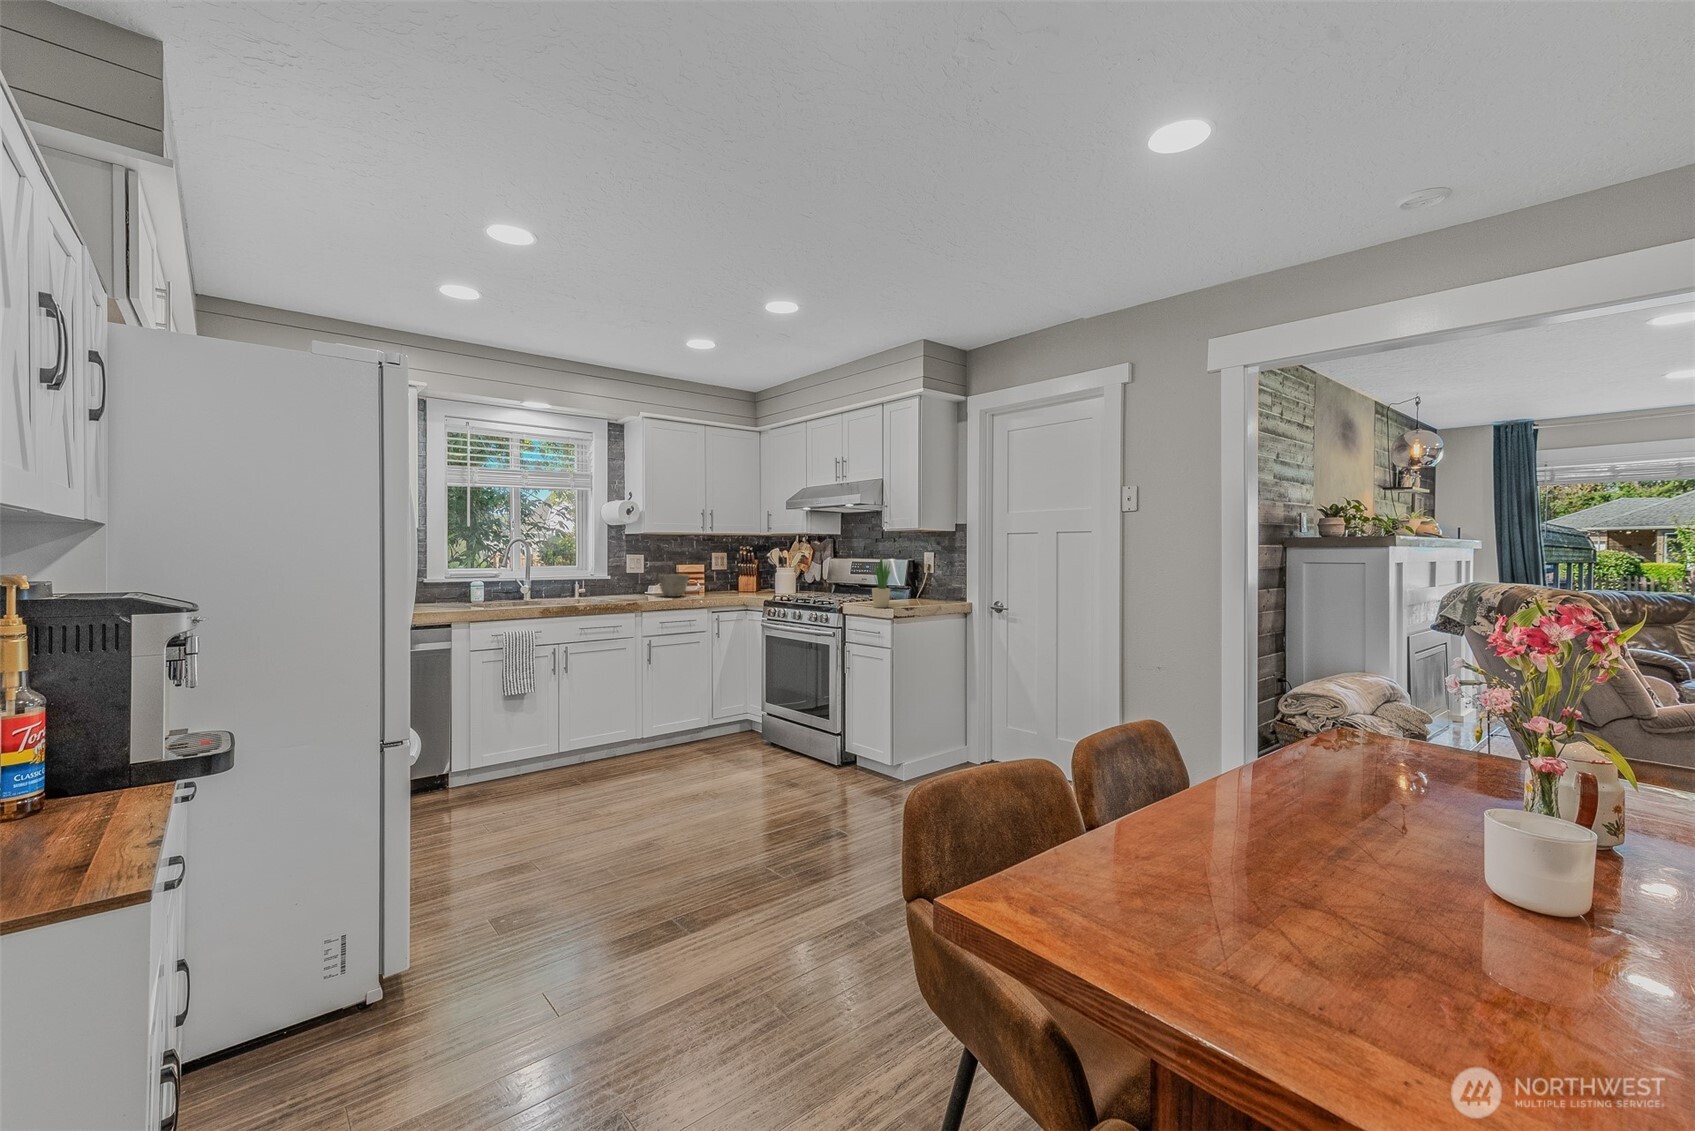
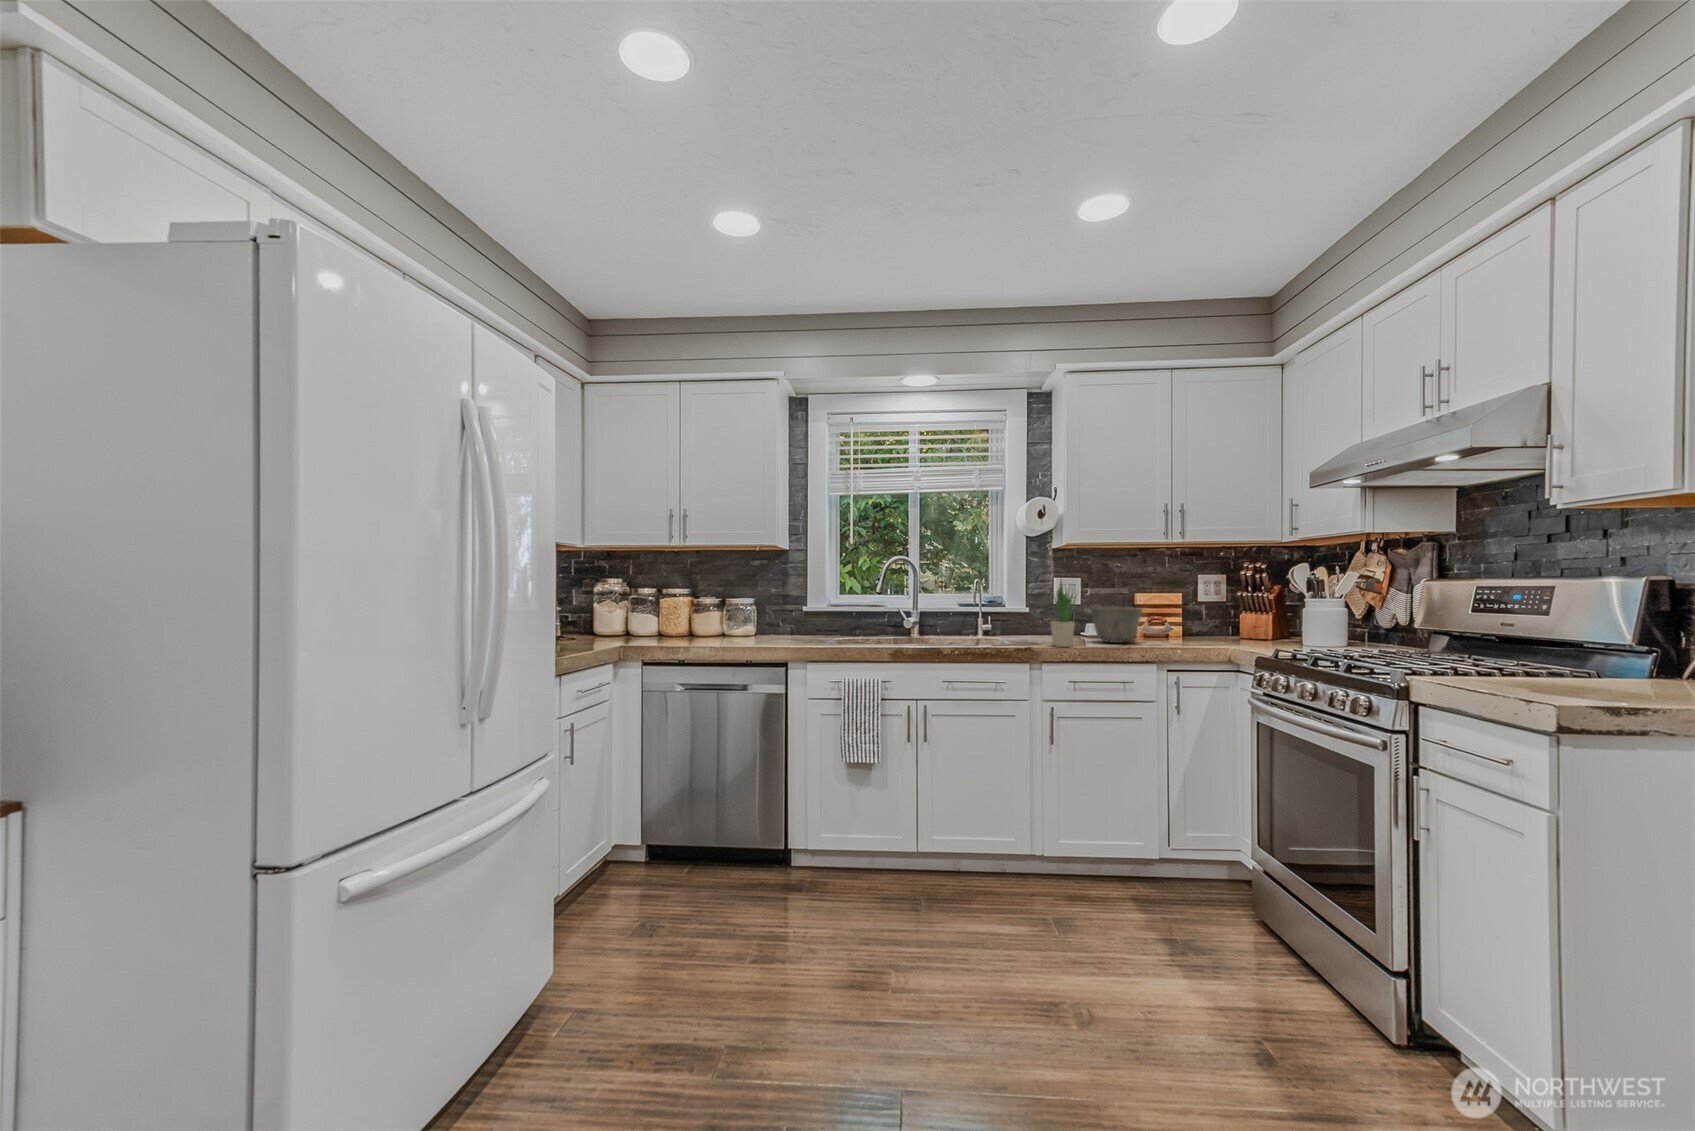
potted plant: present [872,555,890,608] -> present [1051,581,1076,647]

